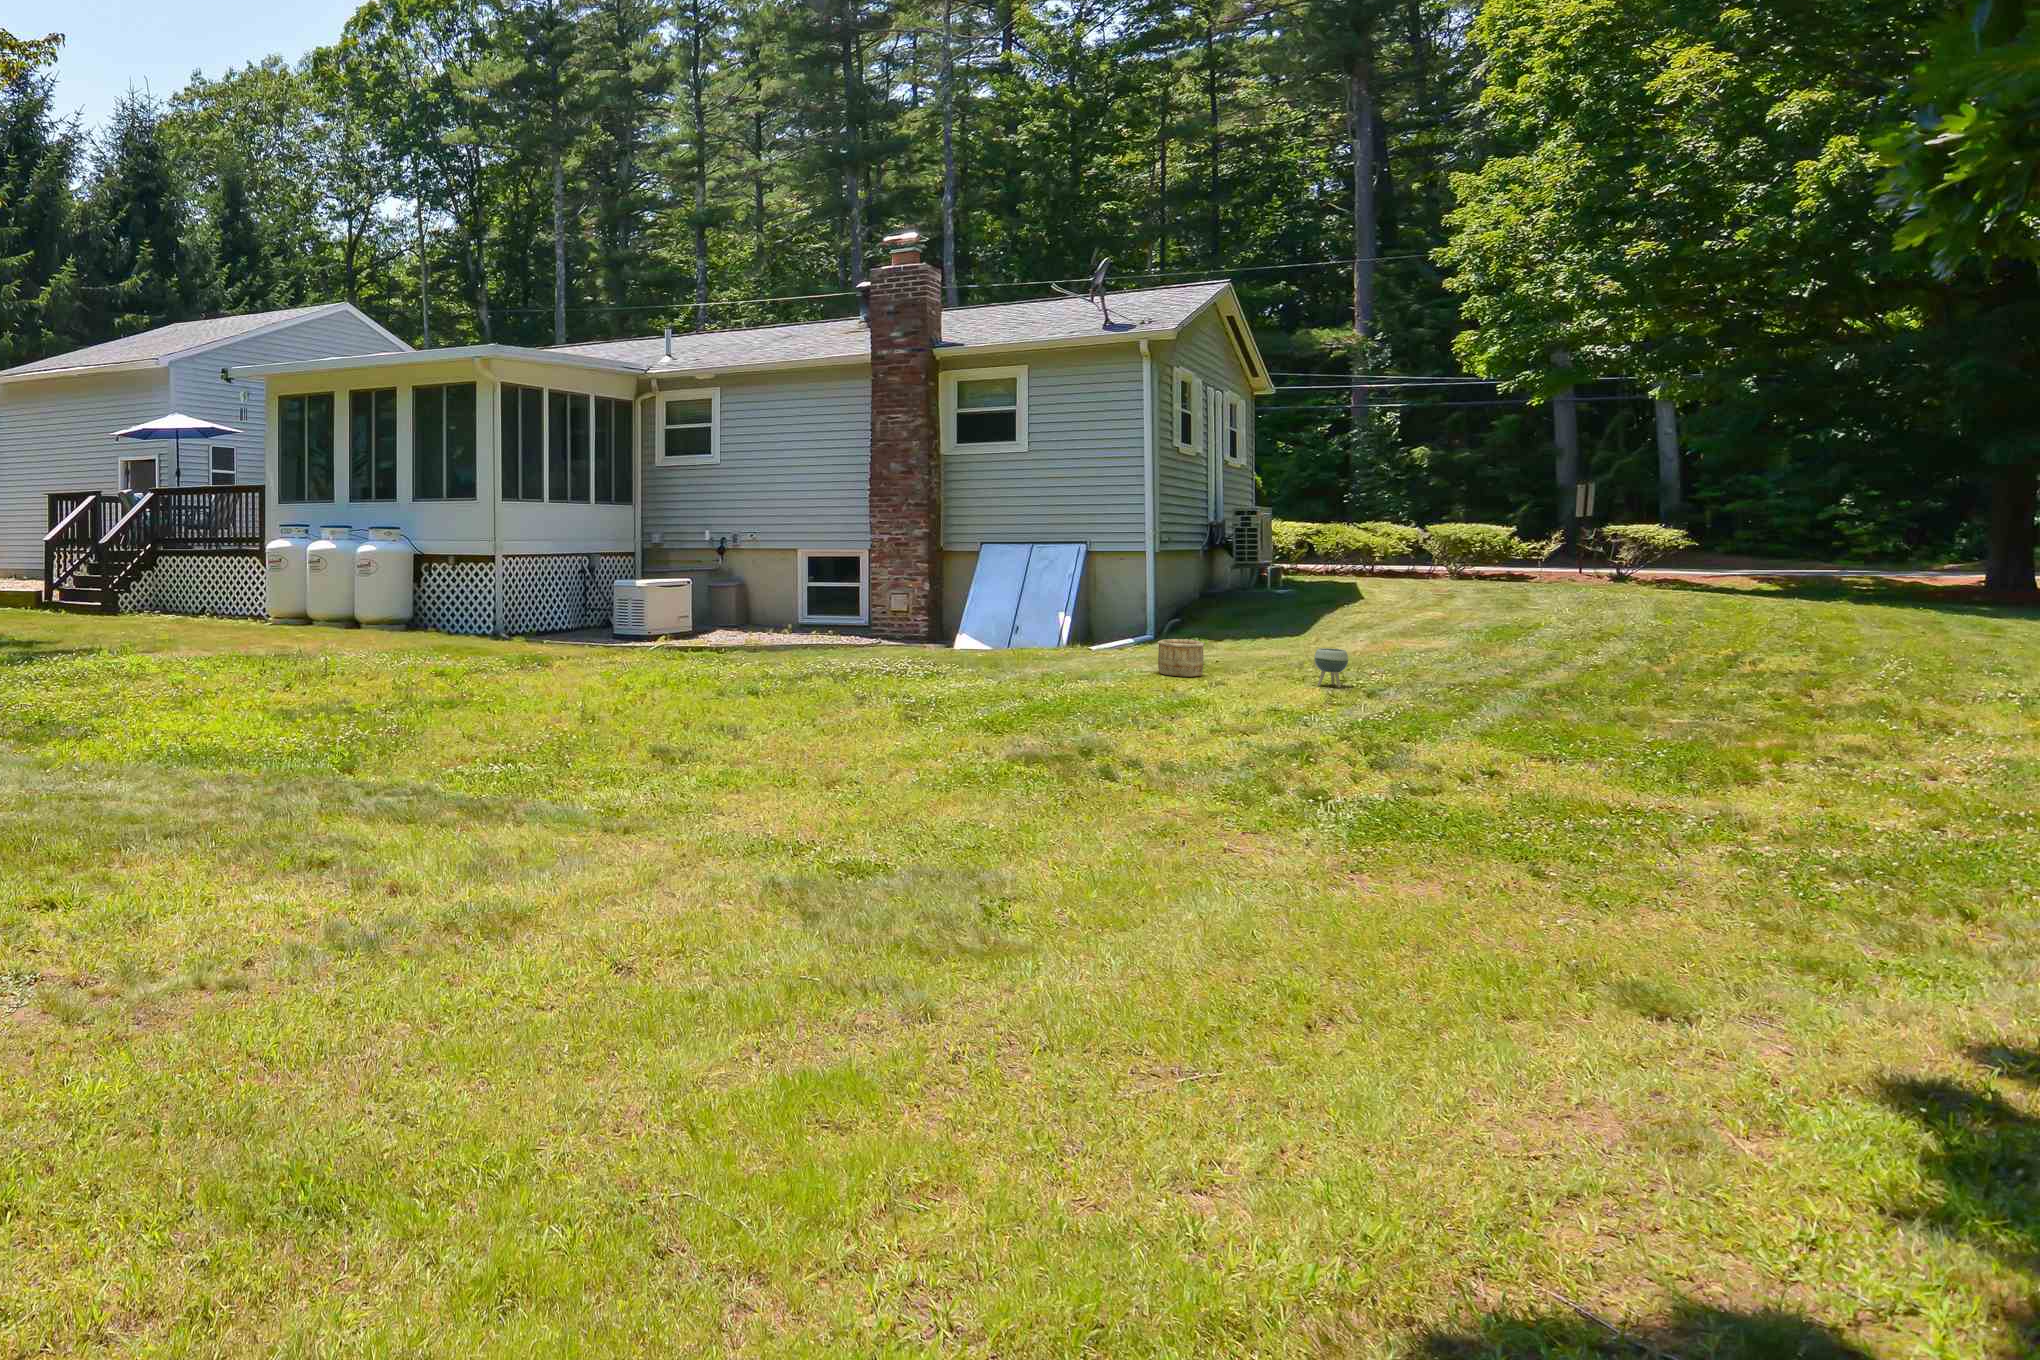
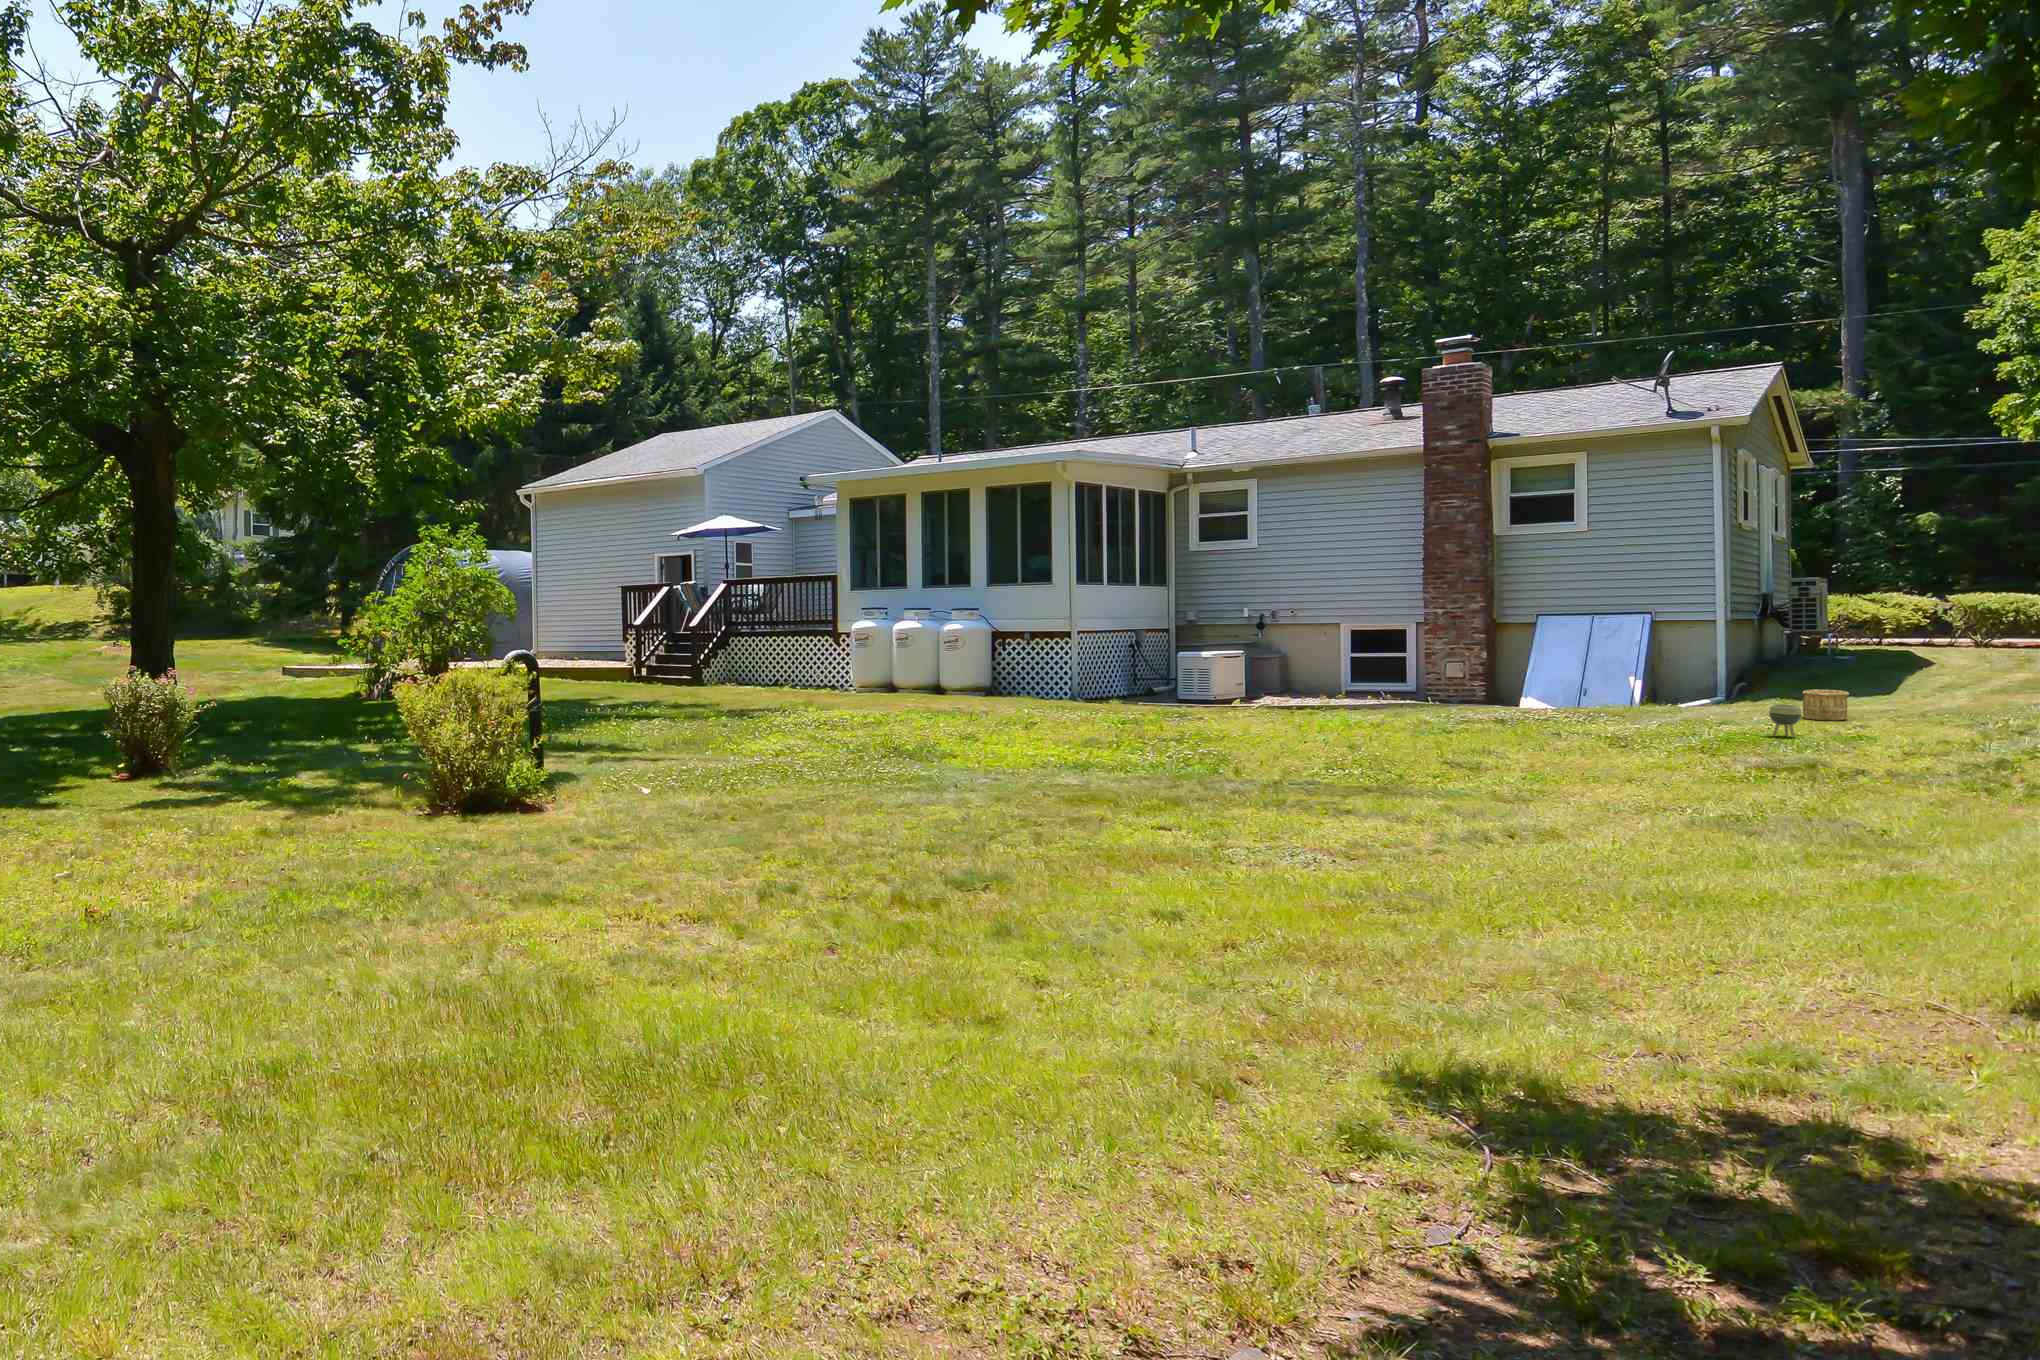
planter: present [1314,648,1348,688] -> present [1769,705,1802,738]

